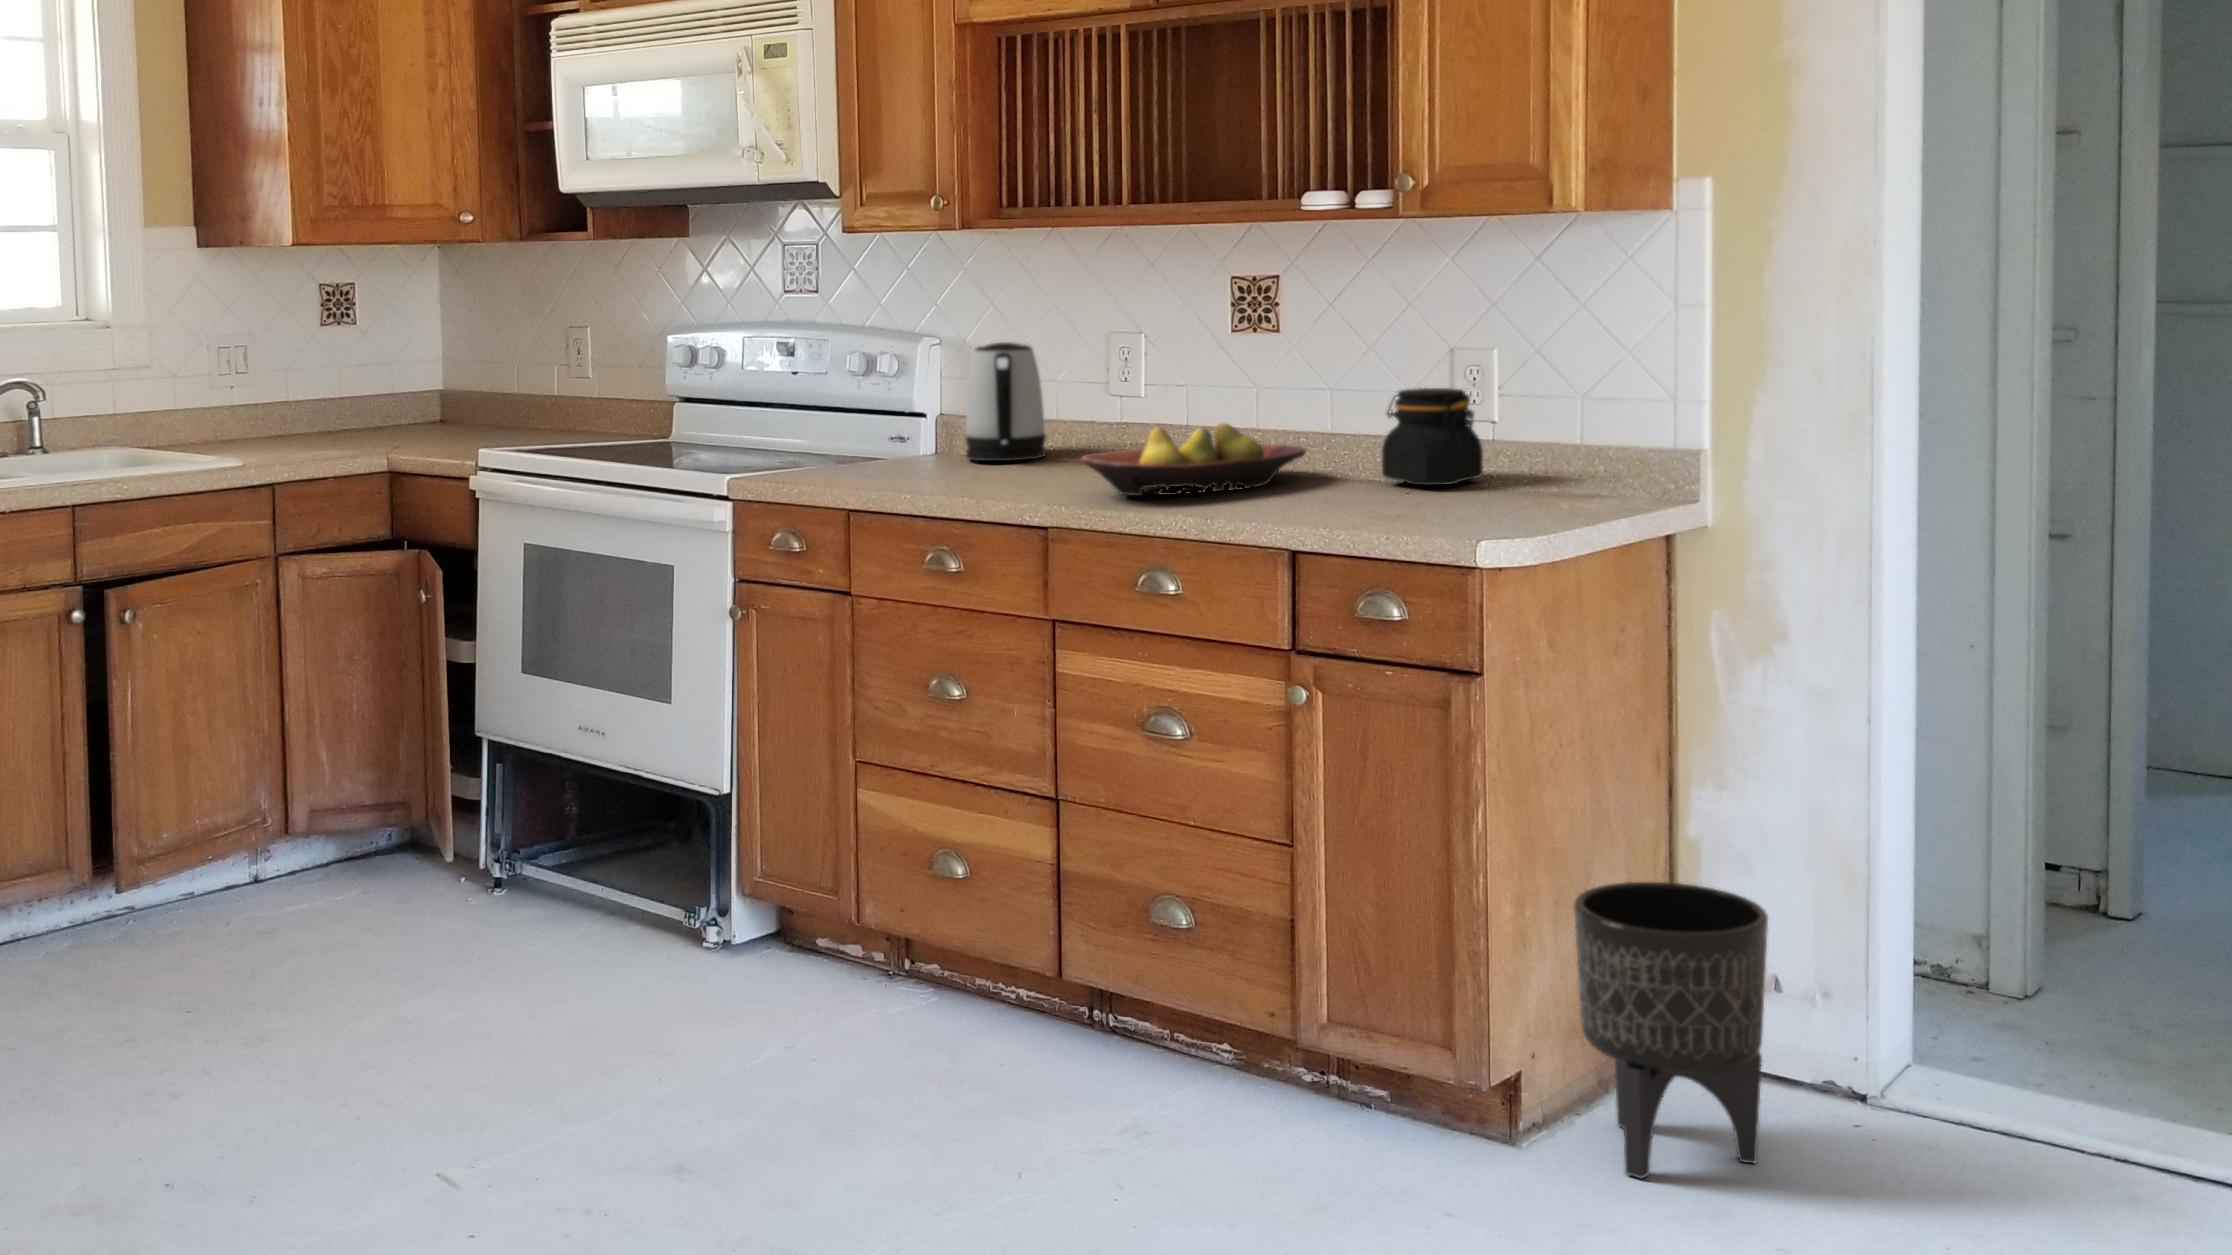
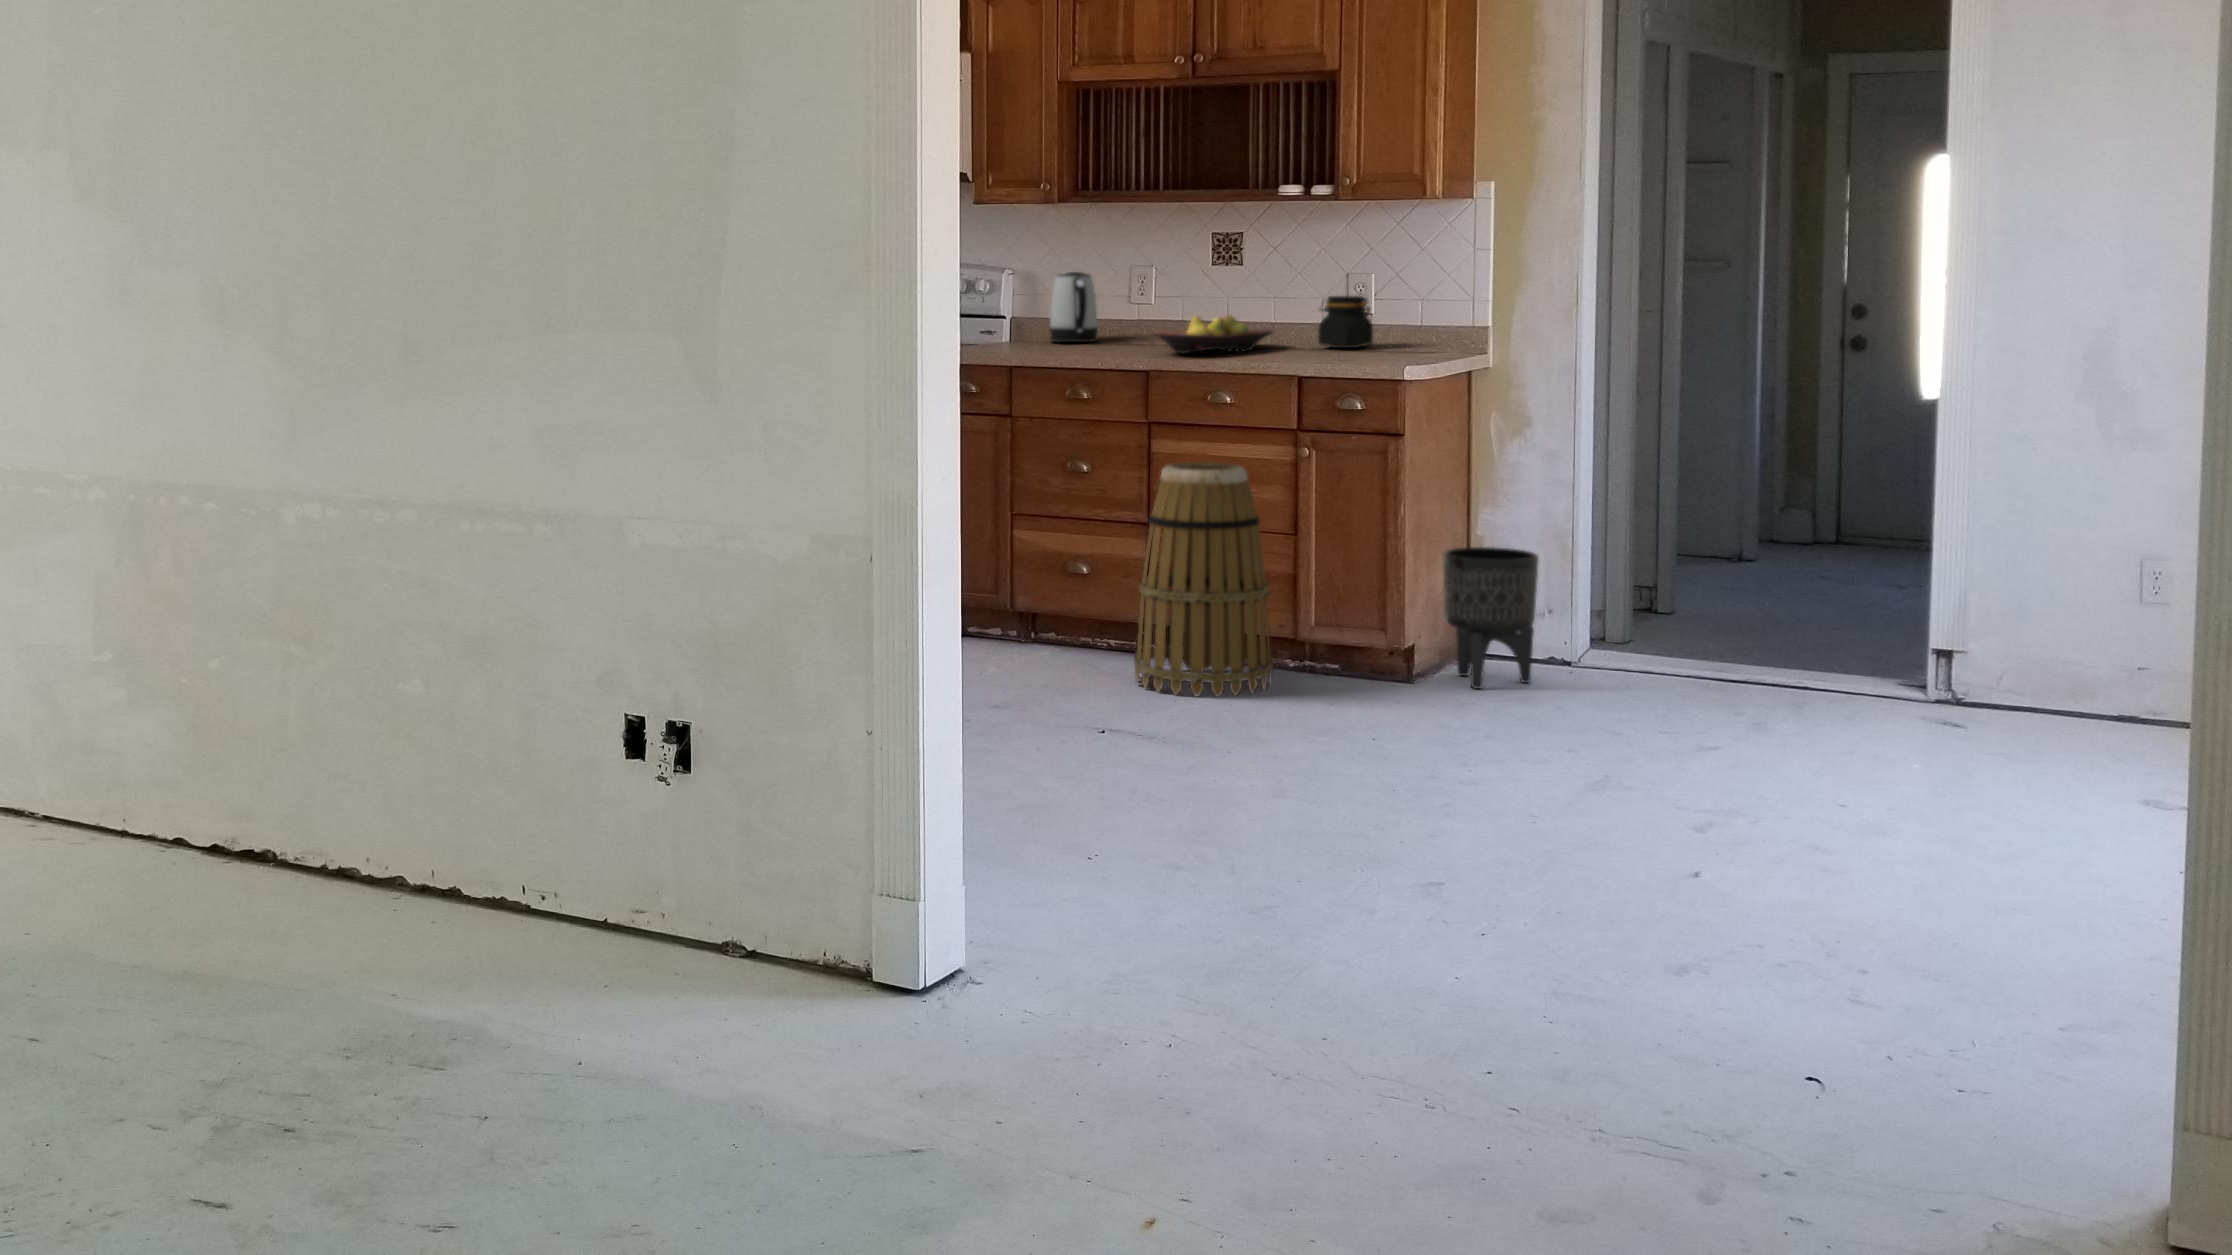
basket: none [987,709,1243,1168] -> present [1134,463,1273,696]

